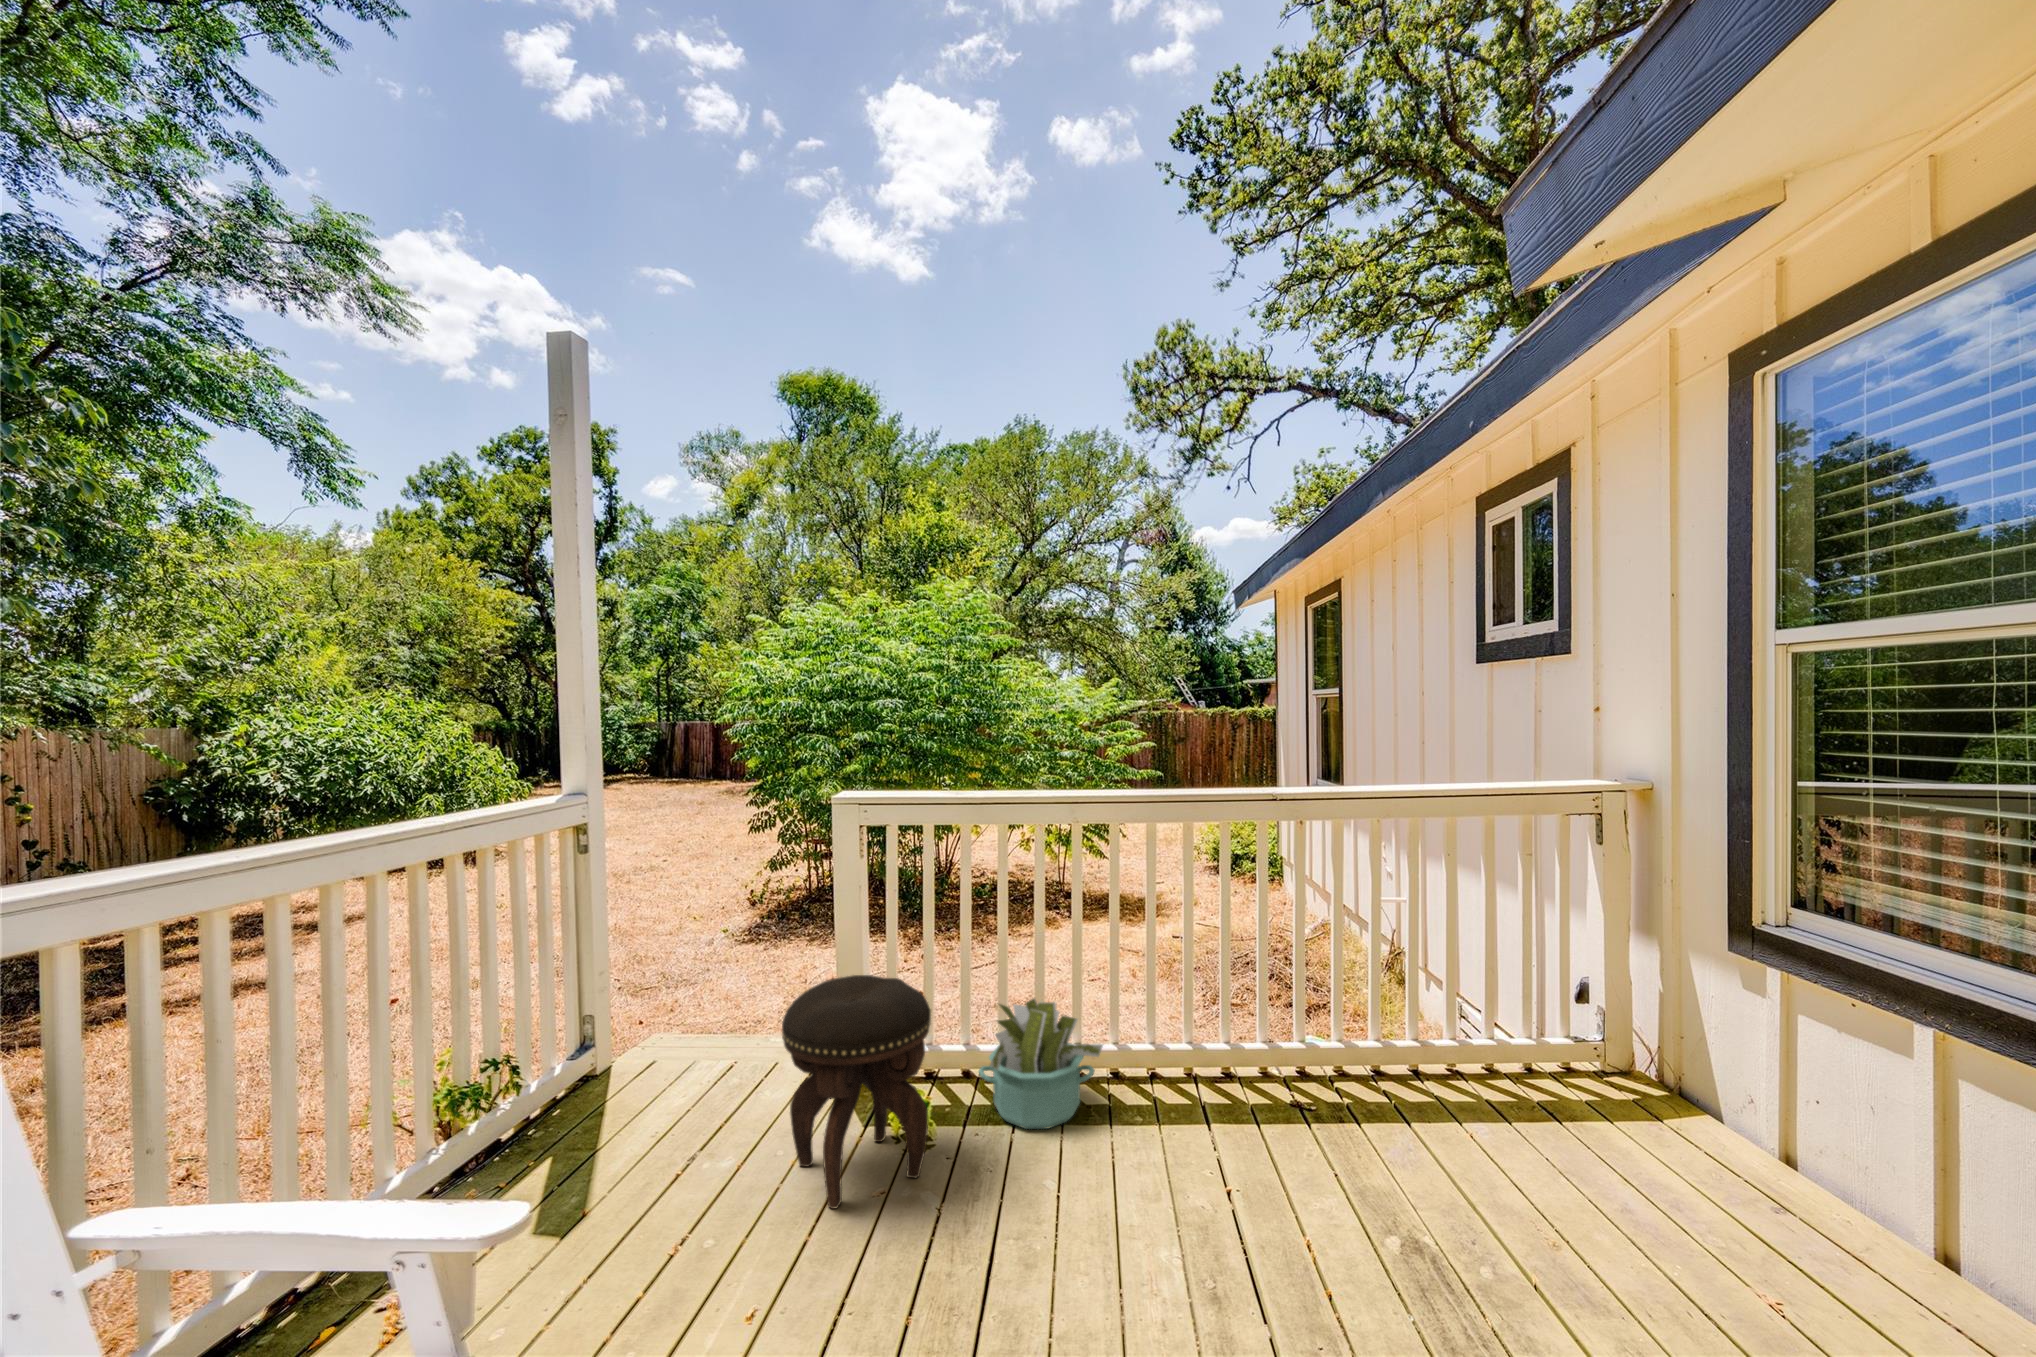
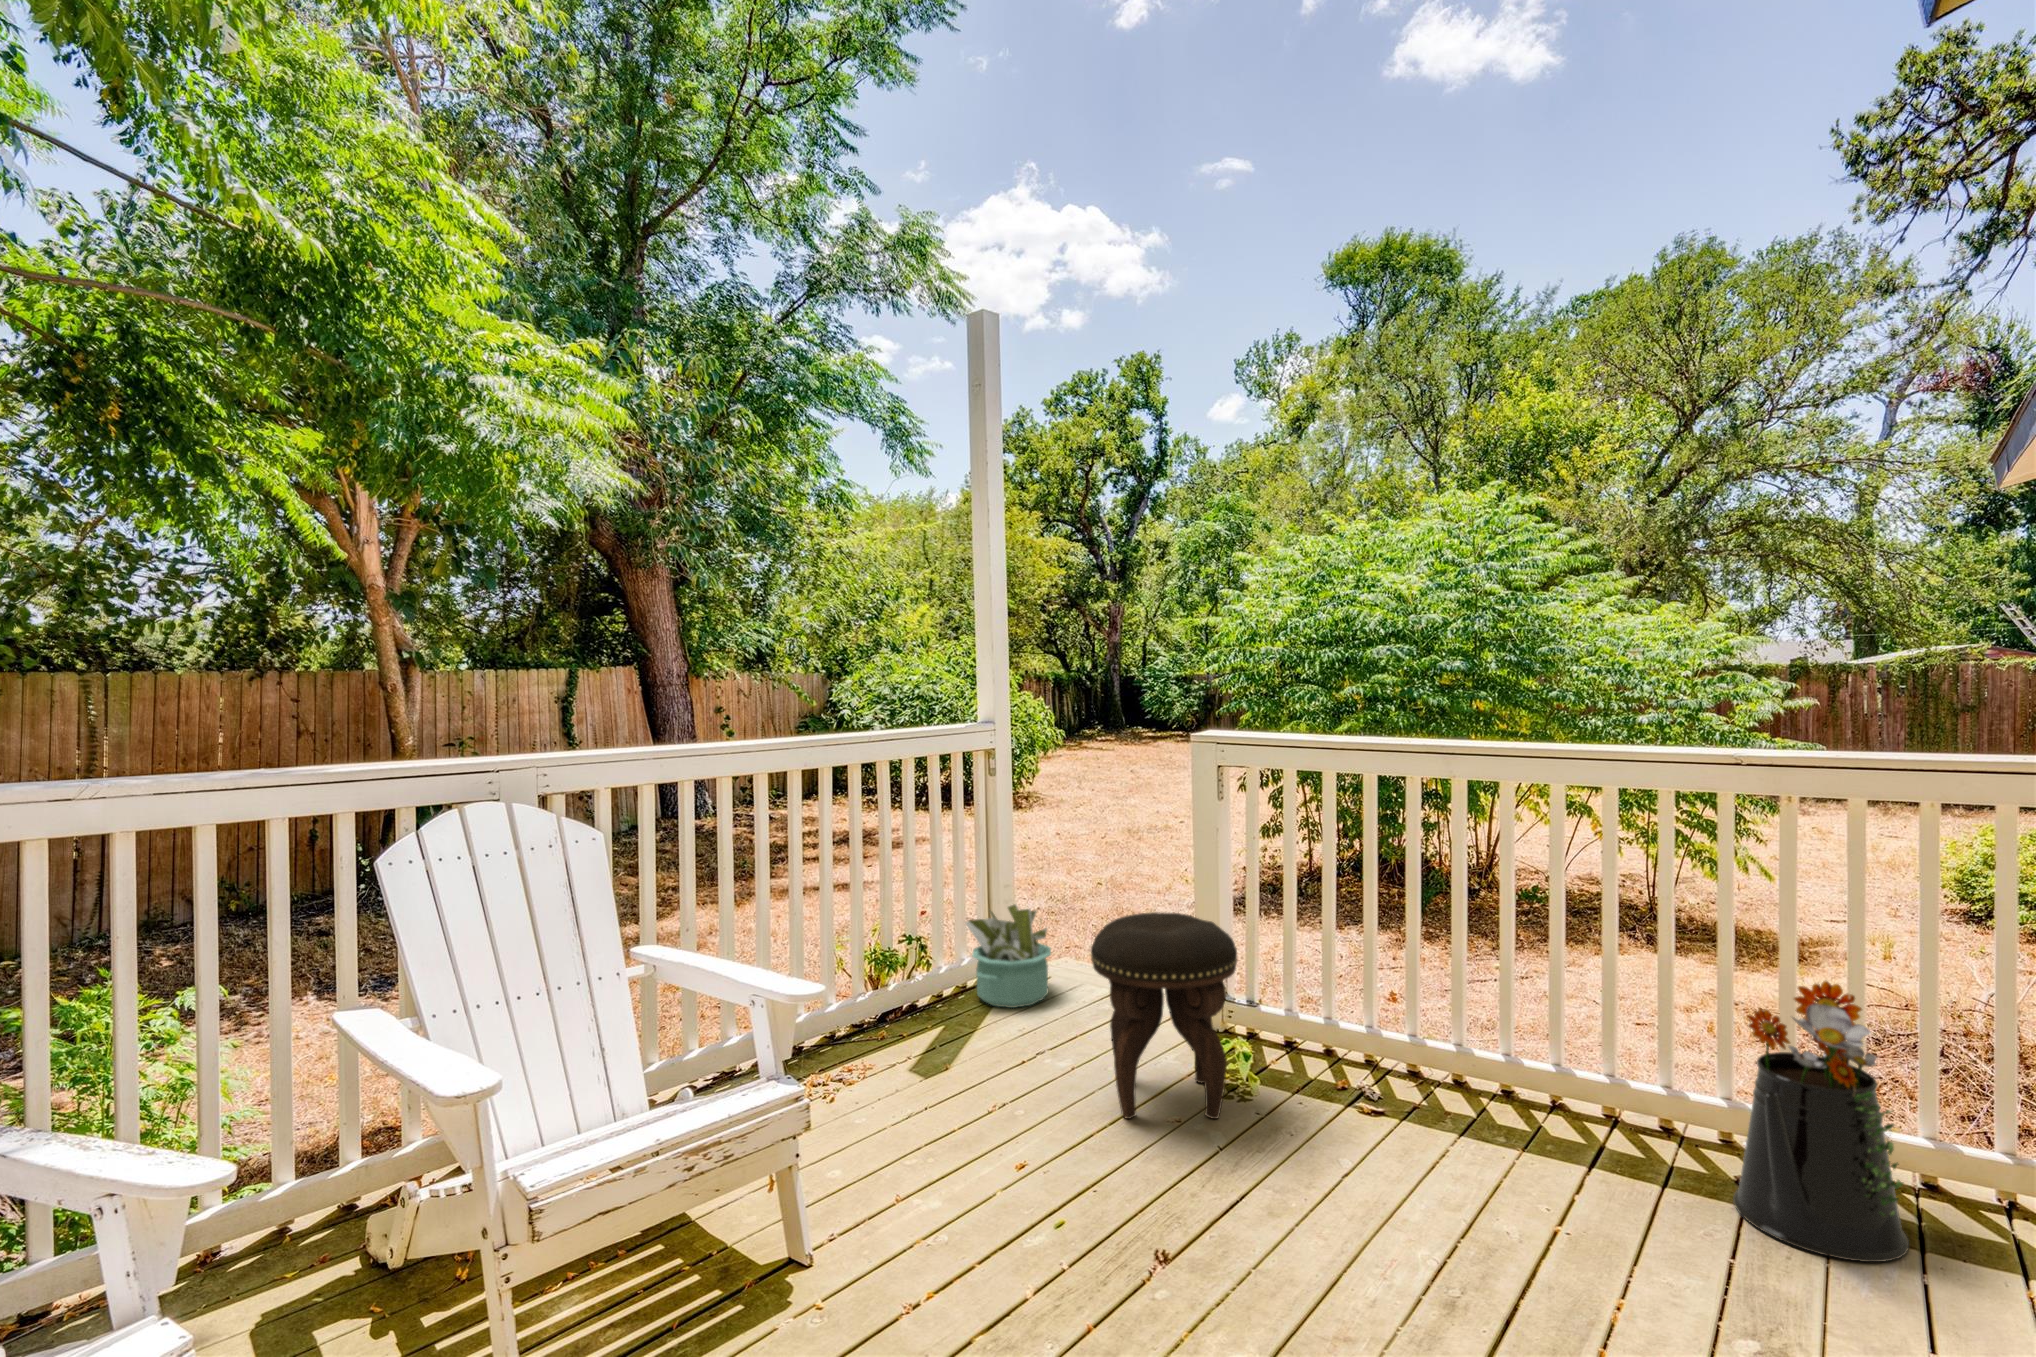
watering can: none [1290,943,1393,1142] -> present [1733,981,1909,1262]
decorative plant: present [979,998,1103,1129] -> present [965,904,1051,1008]

